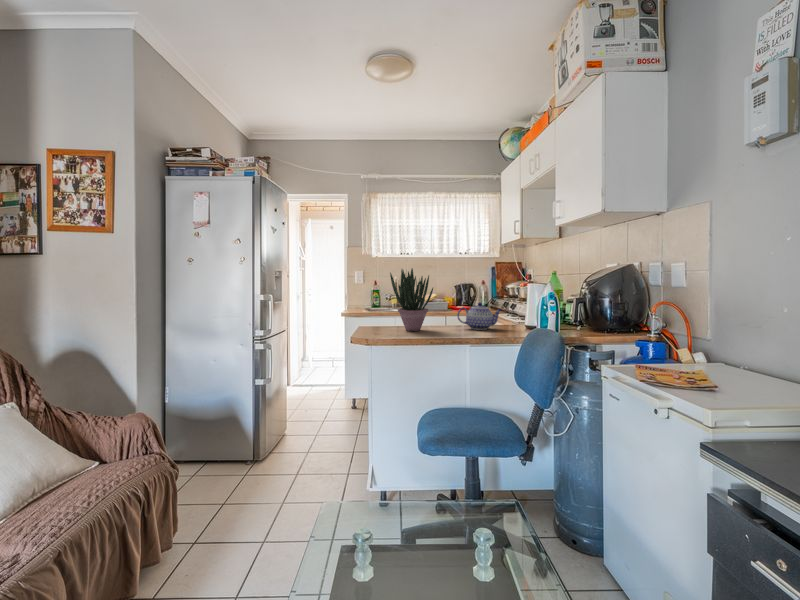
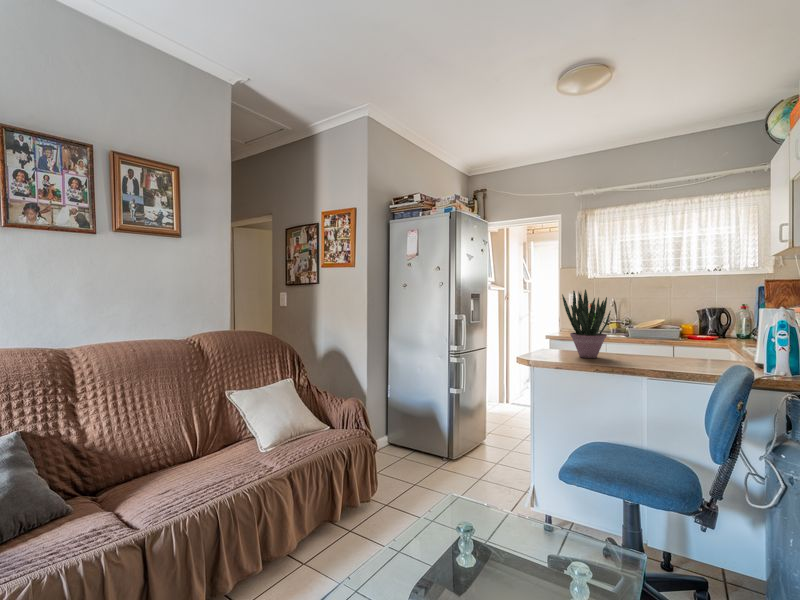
teapot: present [457,303,501,330] -> none [647,331,713,364]

